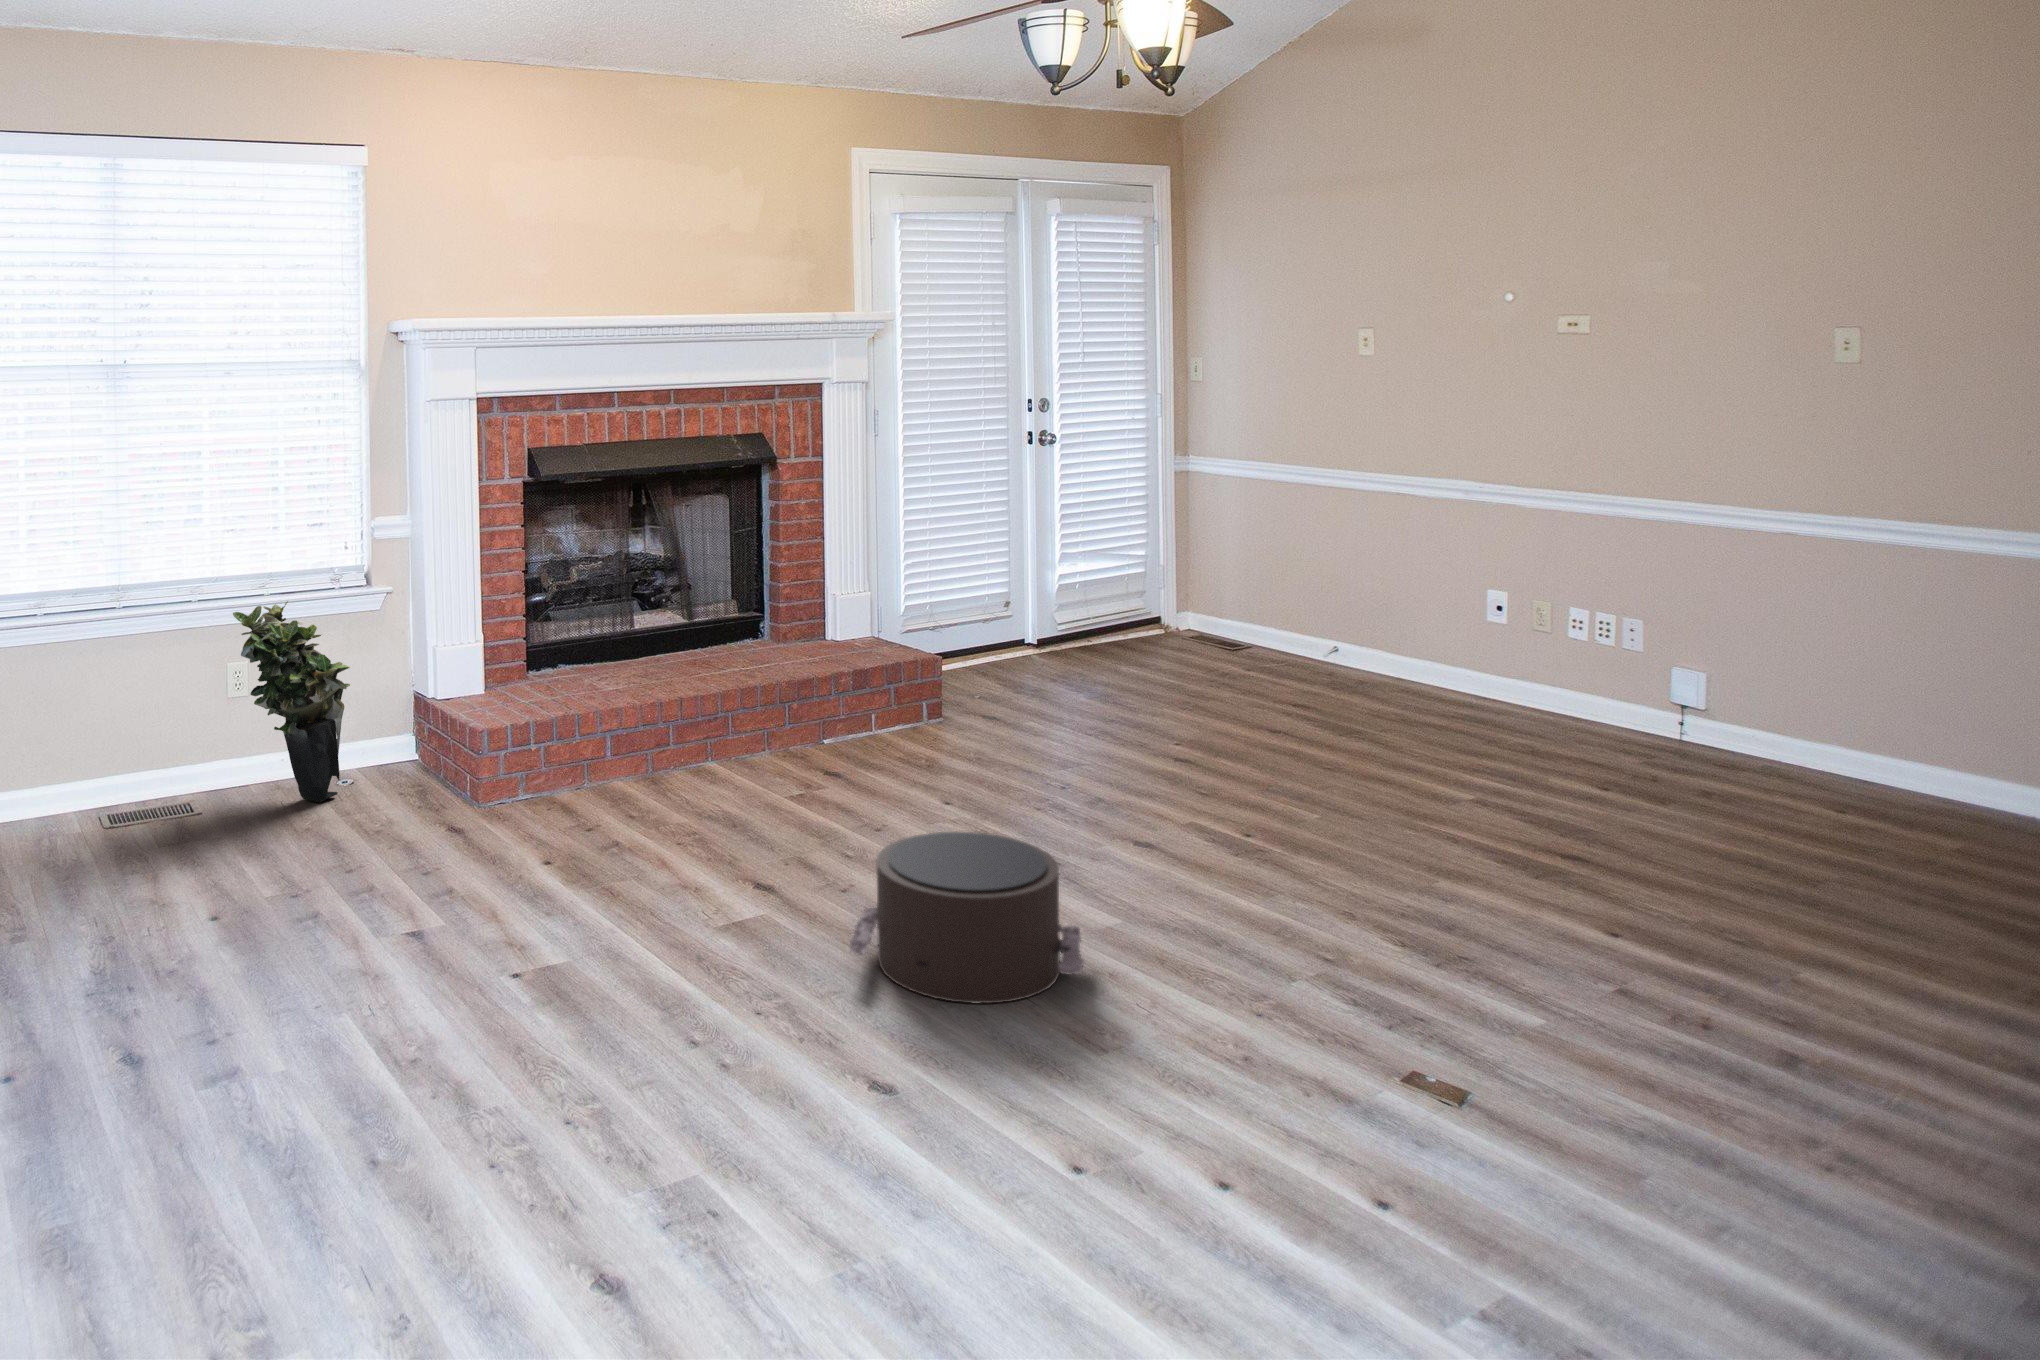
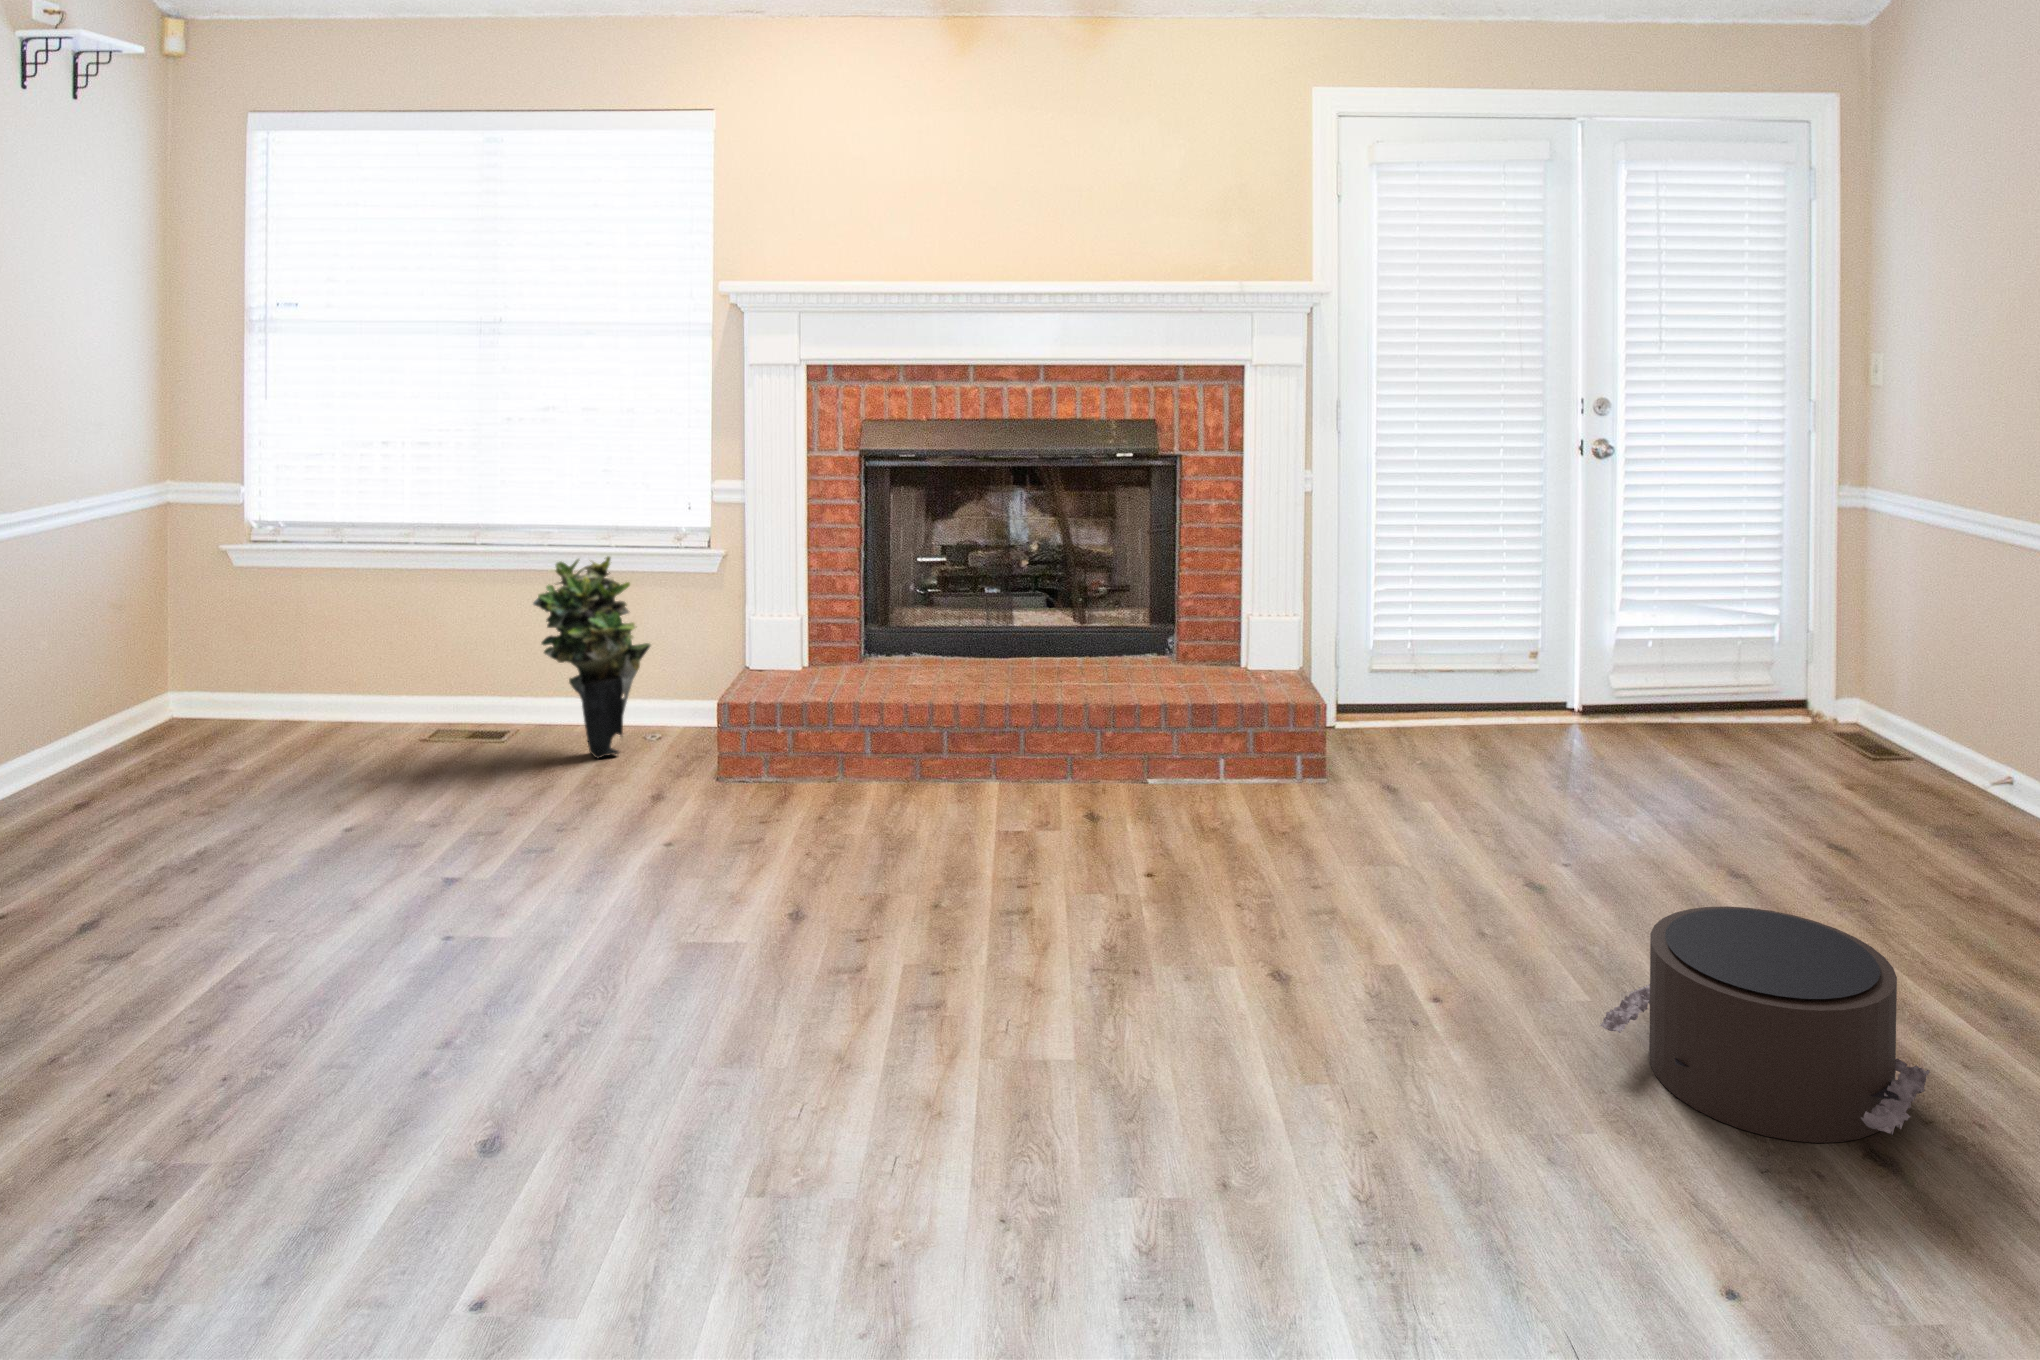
pouf: present [850,832,1084,1004] -> present [1600,906,1929,1143]

